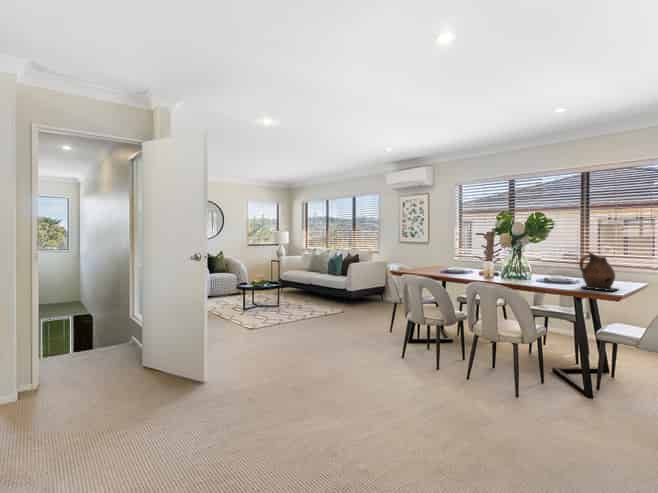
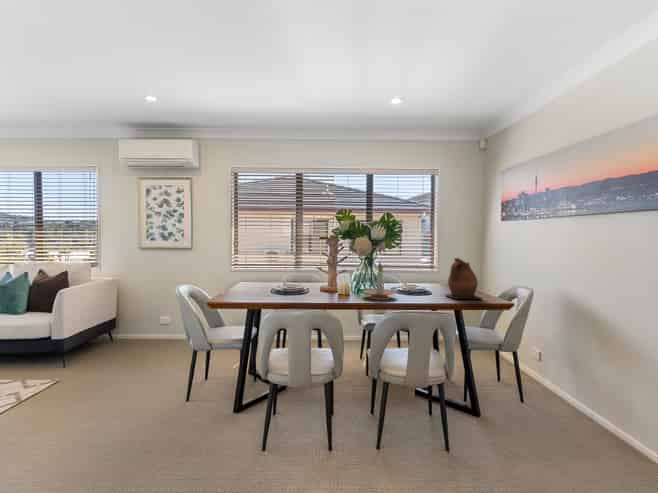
candle holder: none [499,252,529,282] -> present [363,263,396,300]

